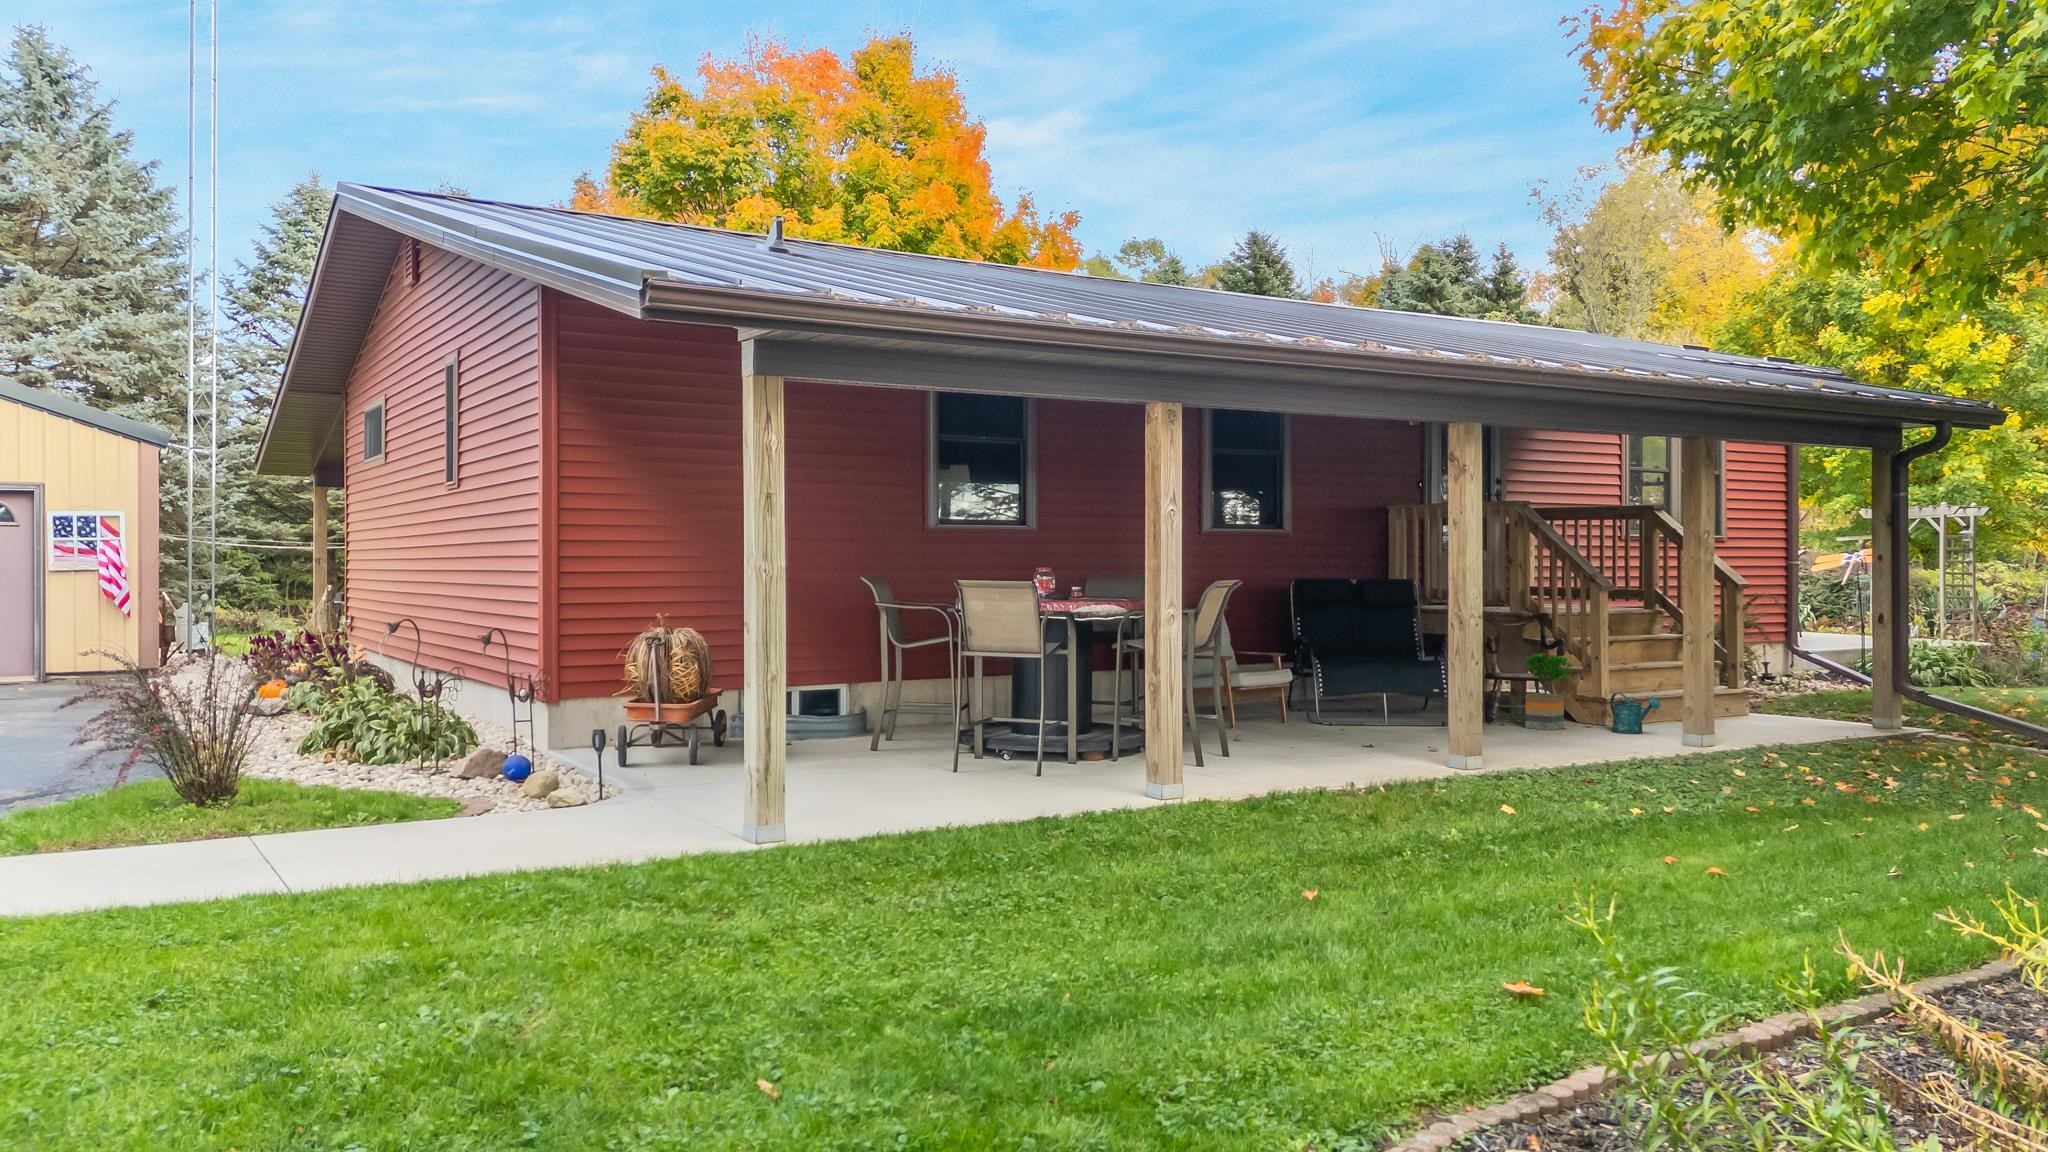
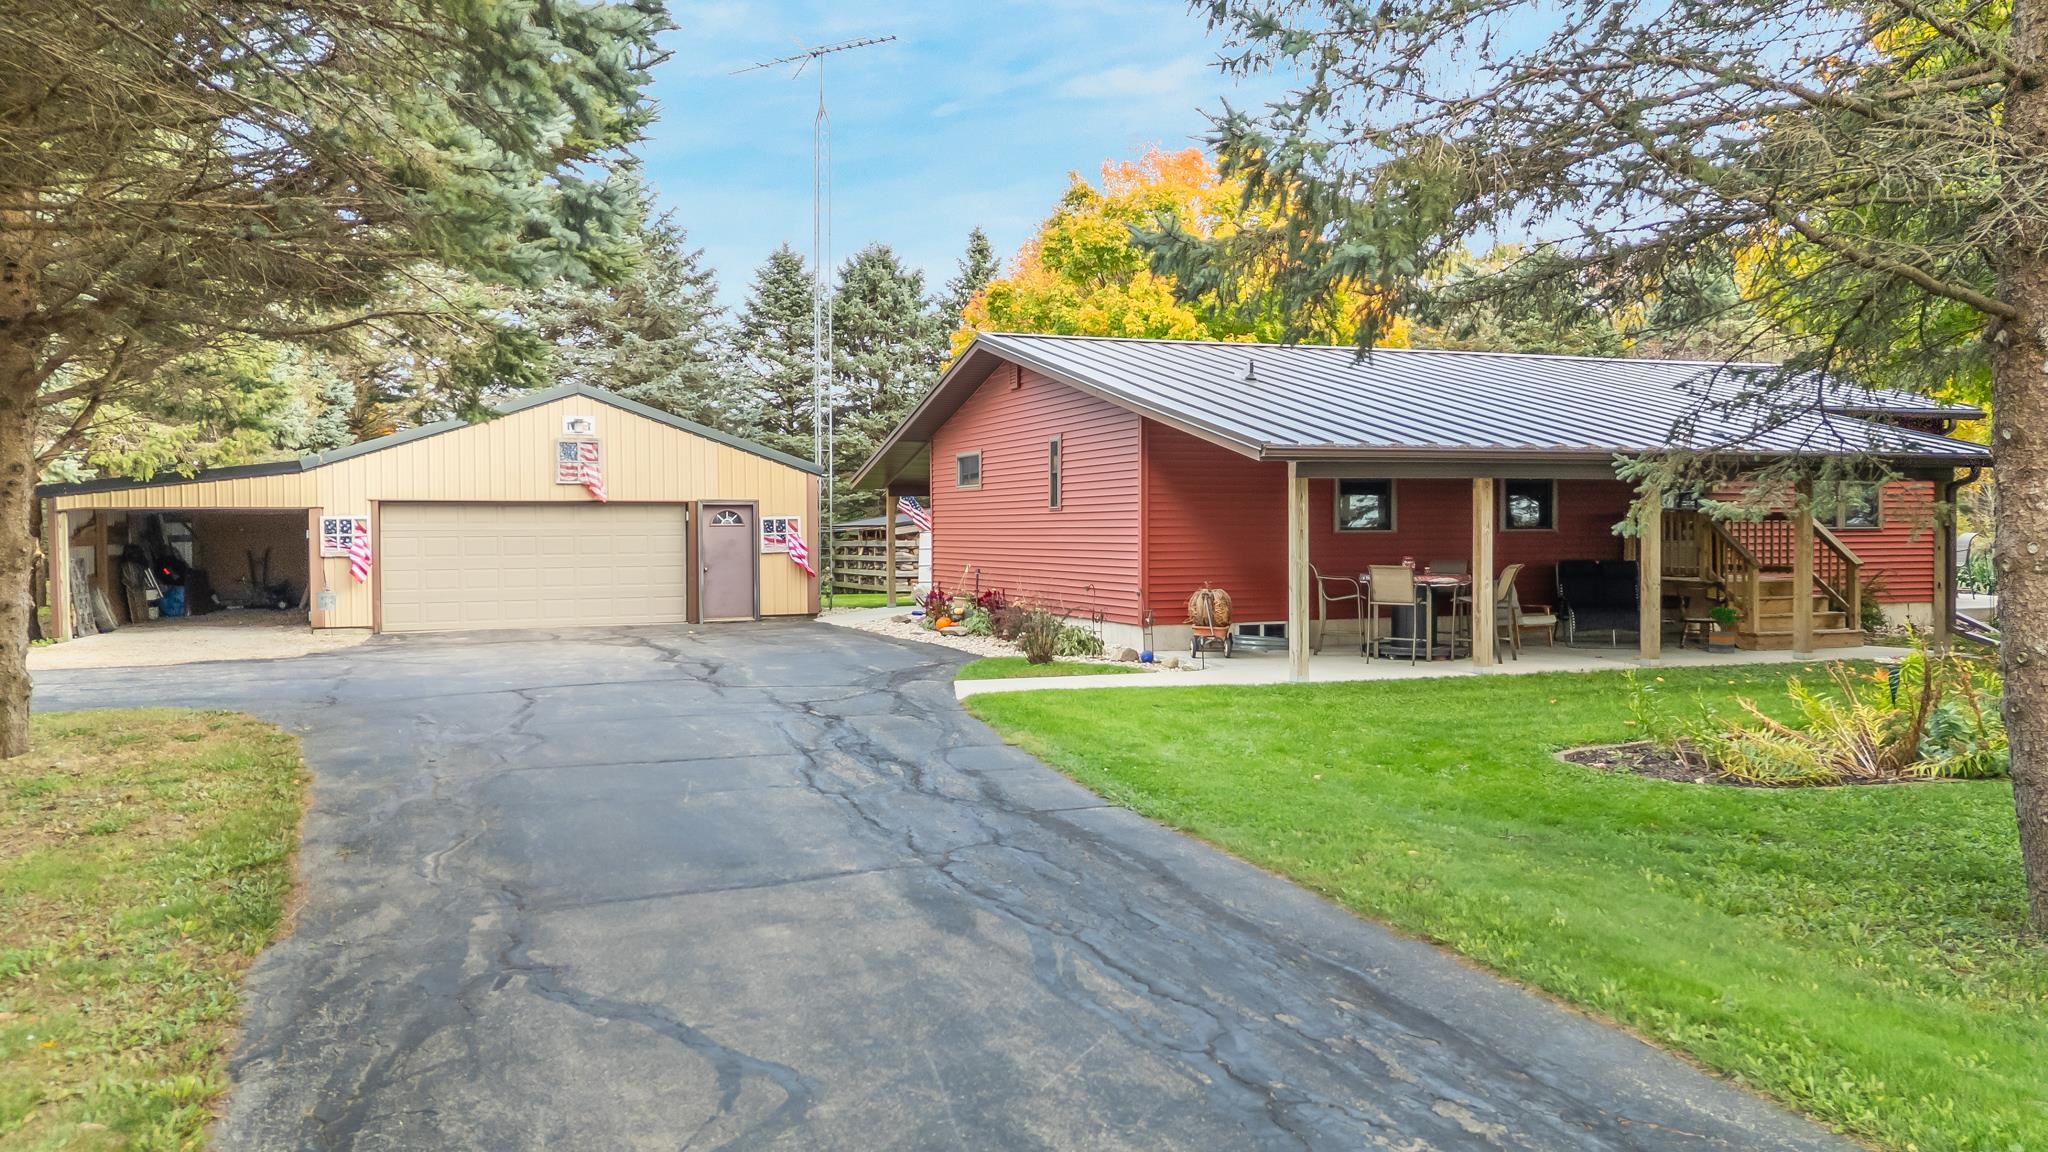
watering can: present [1610,693,1660,734] -> none [1765,631,1794,656]

